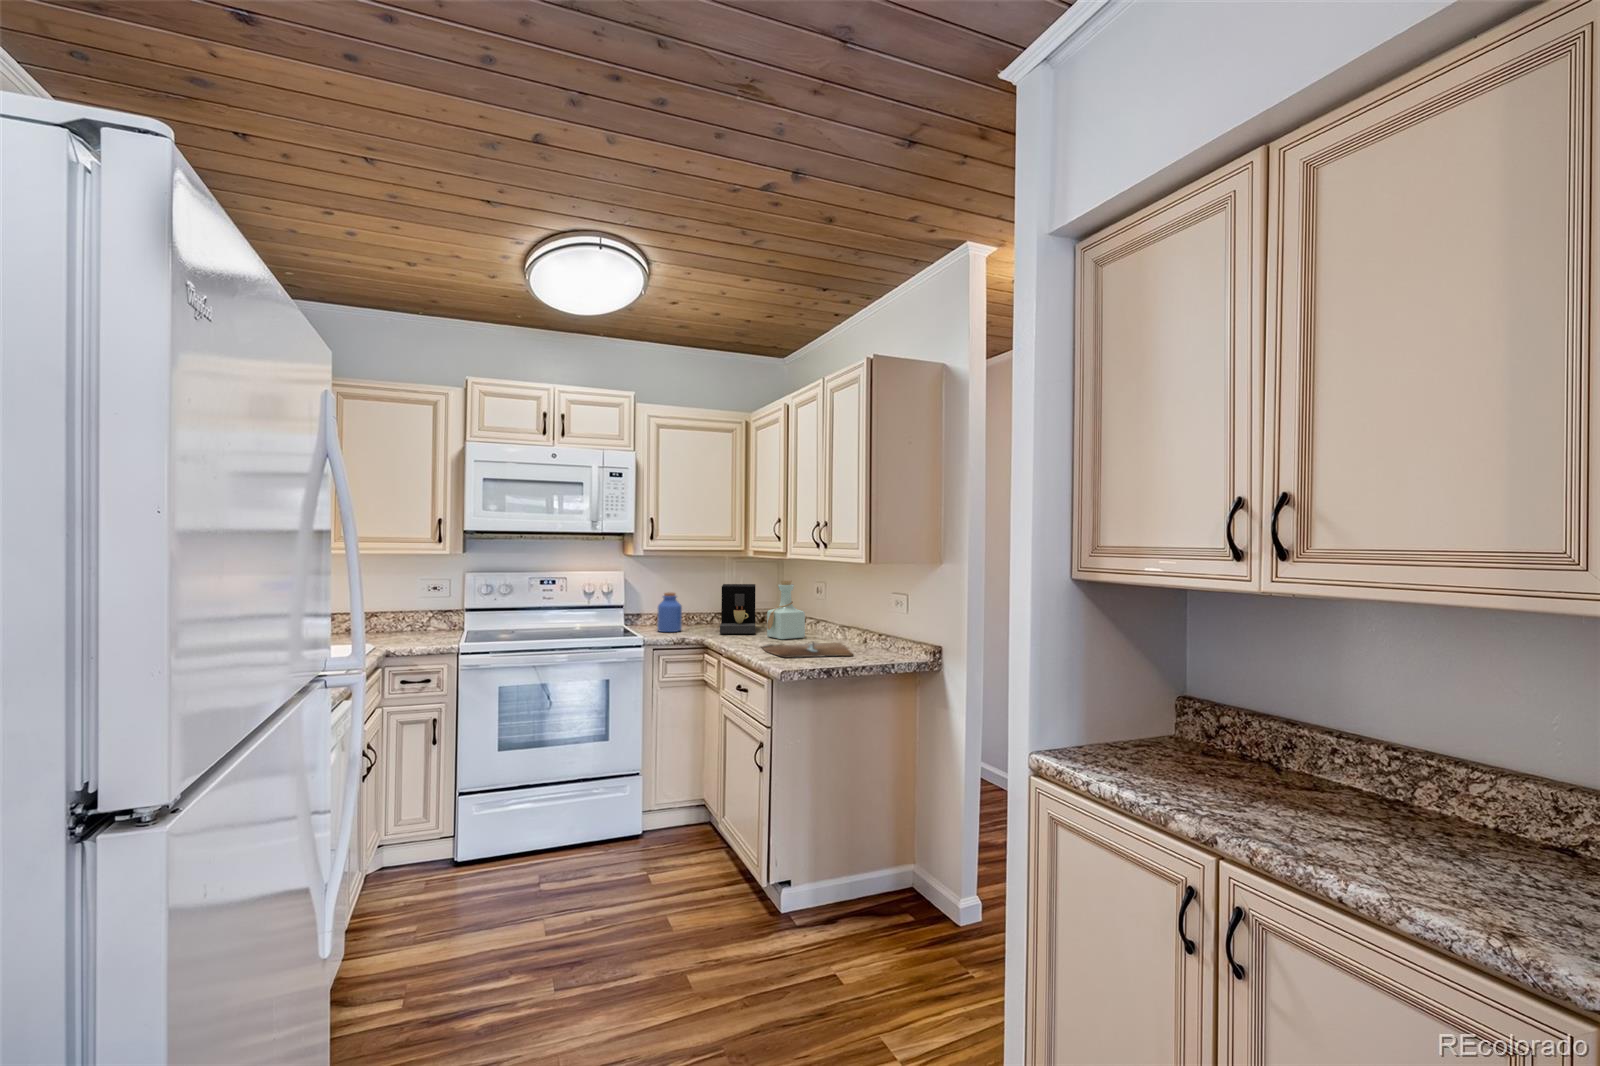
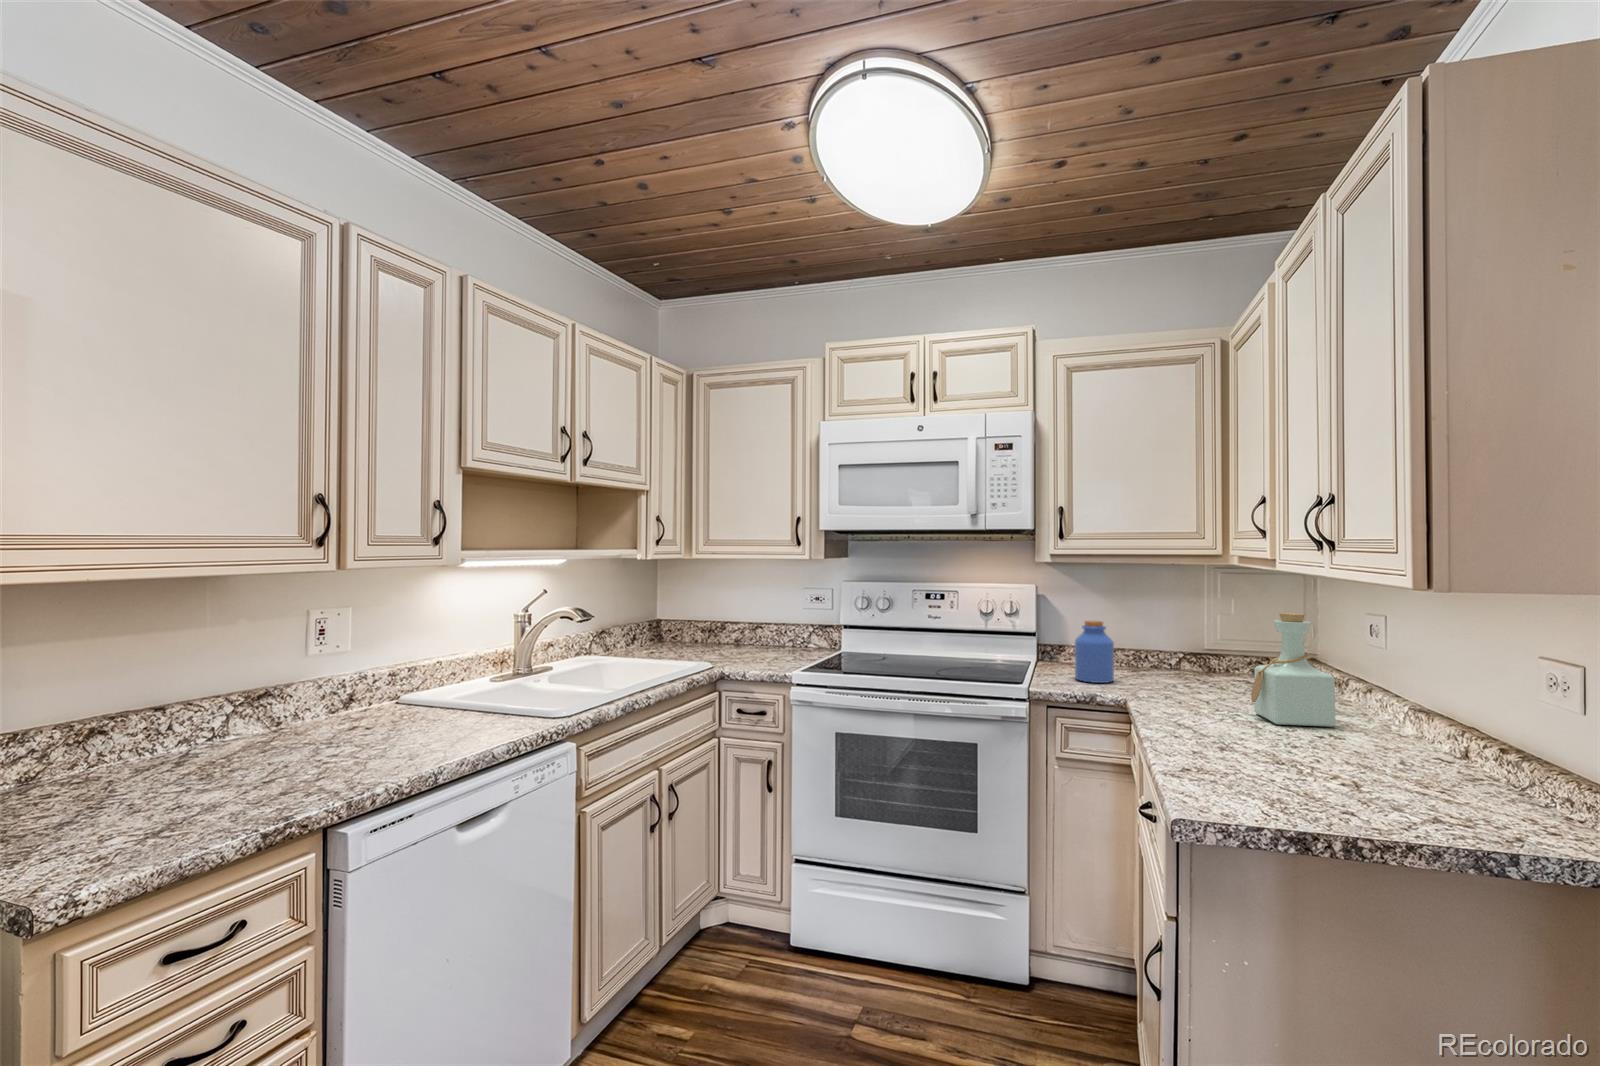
coffee maker: present [720,584,755,634] -> none [1168,611,1258,704]
cutting board: present [762,642,853,658] -> none [1206,732,1418,800]

